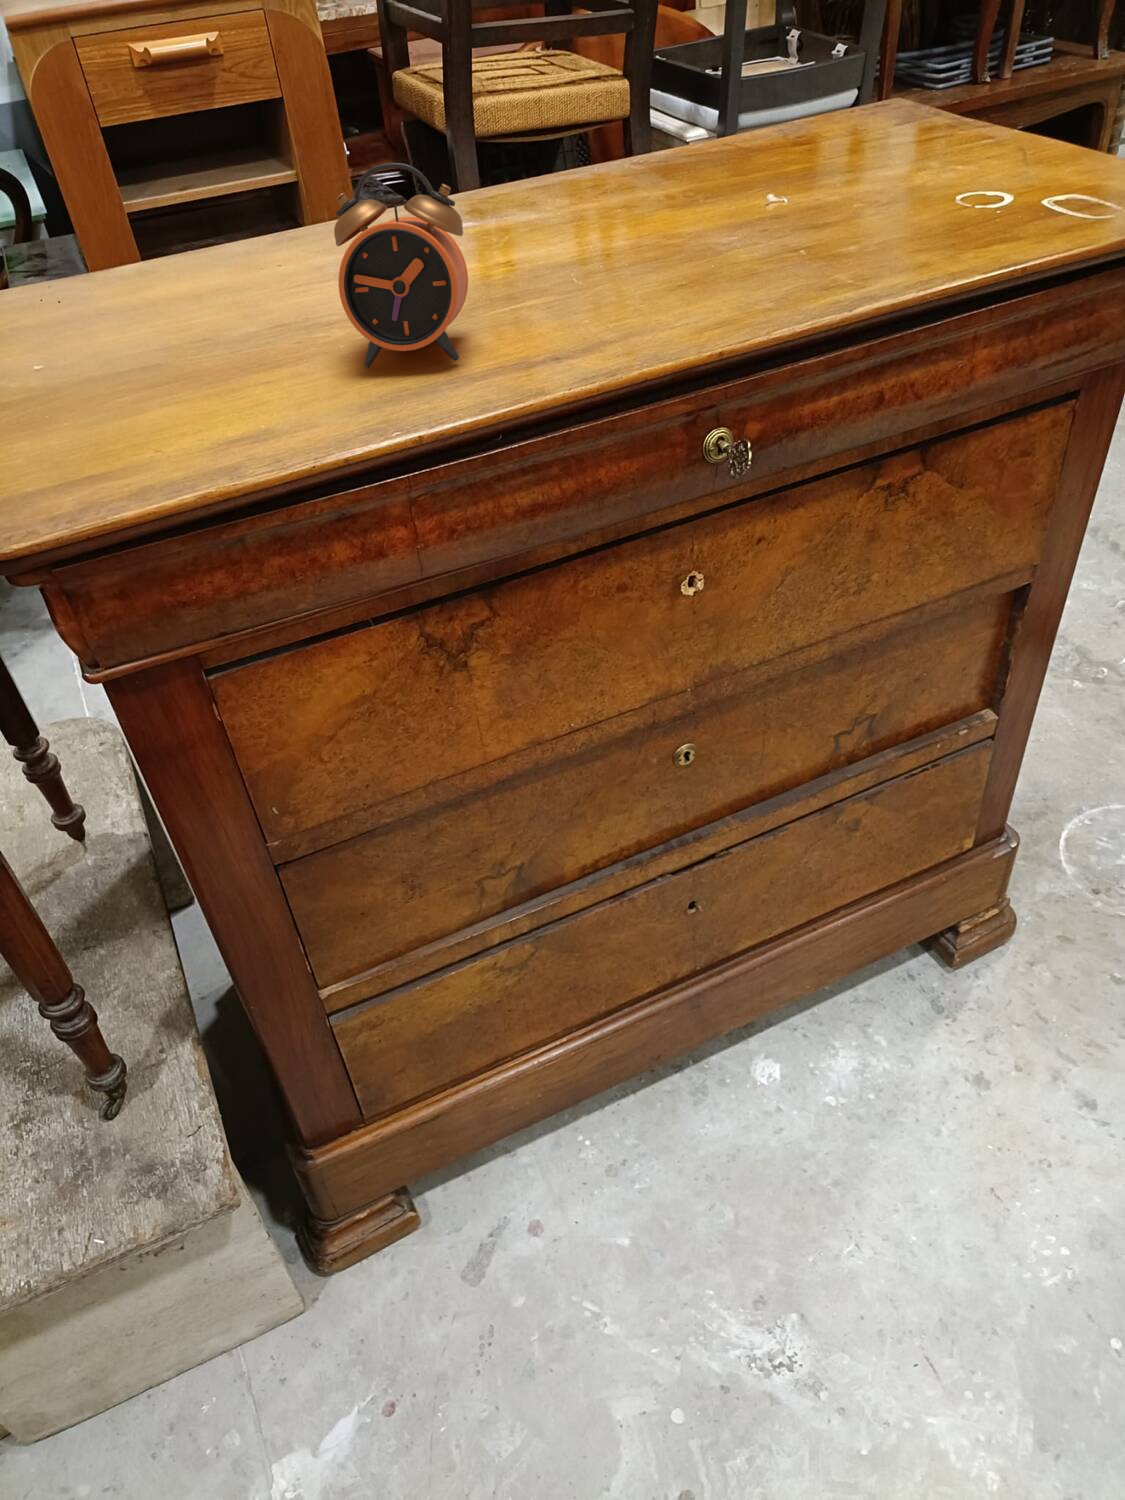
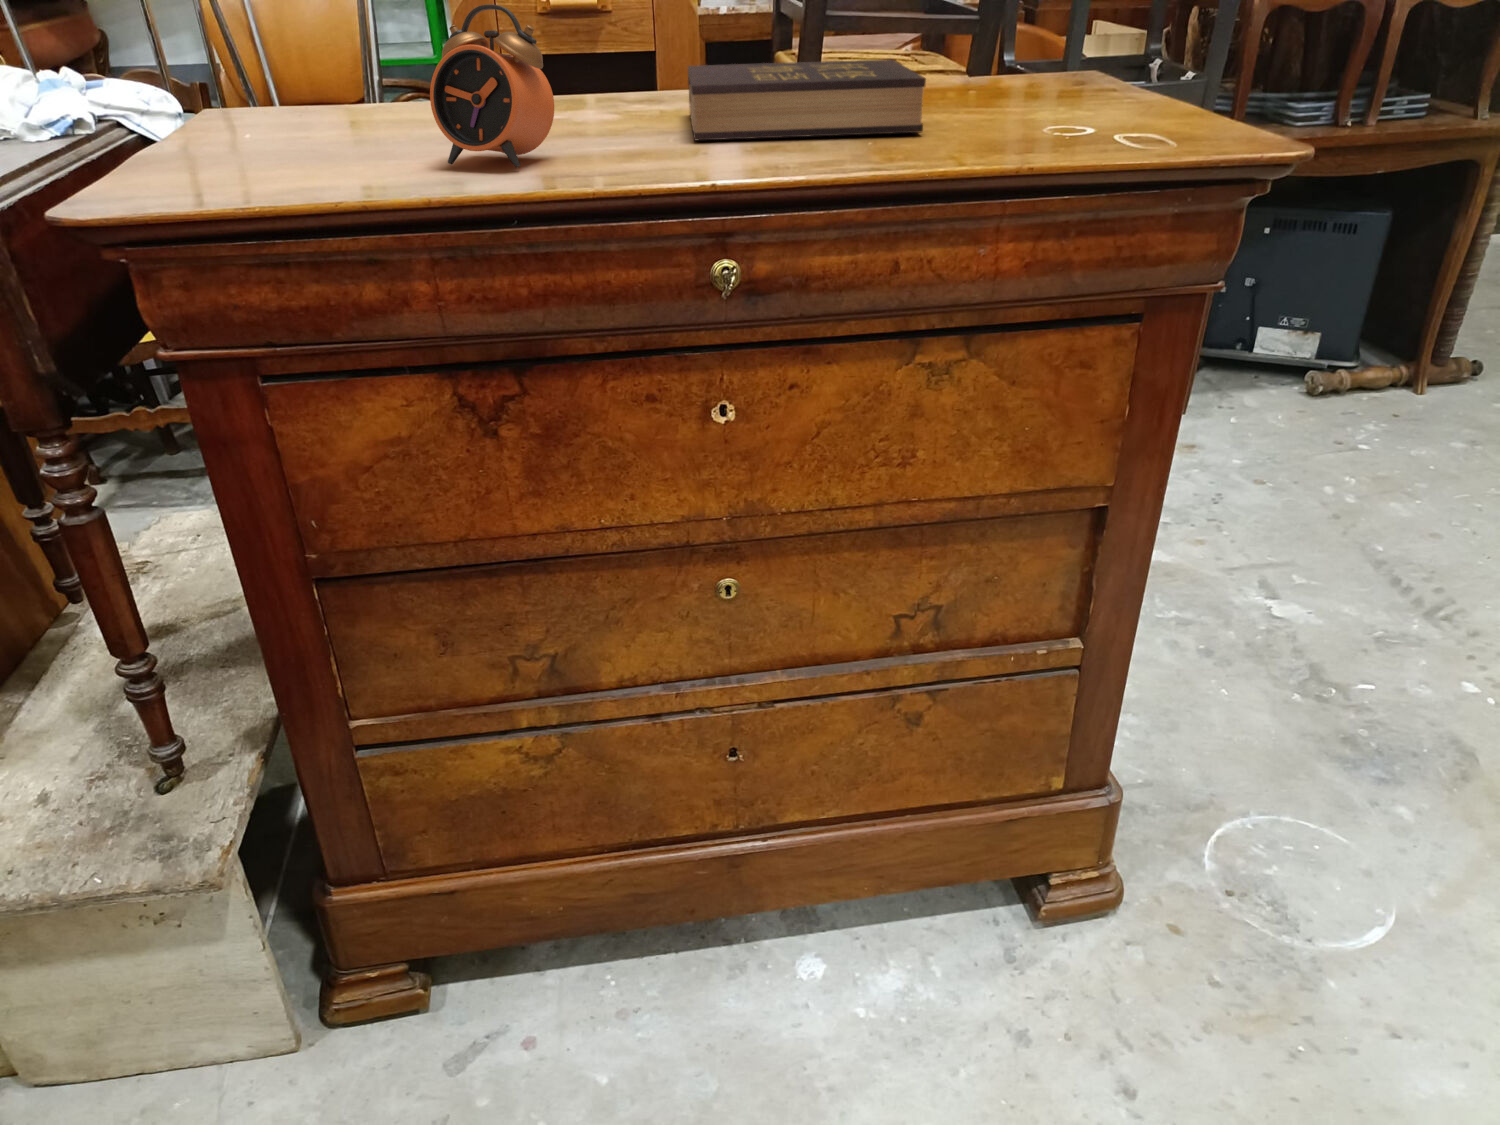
hardback book: none [525,130,837,277] -> present [688,59,926,141]

